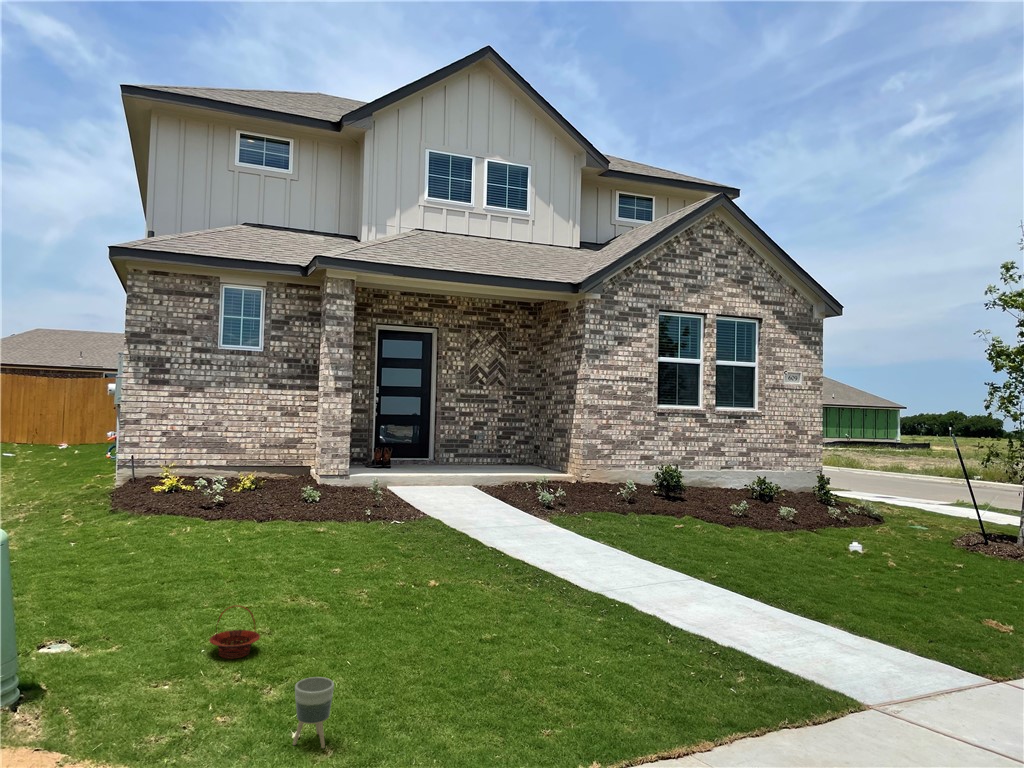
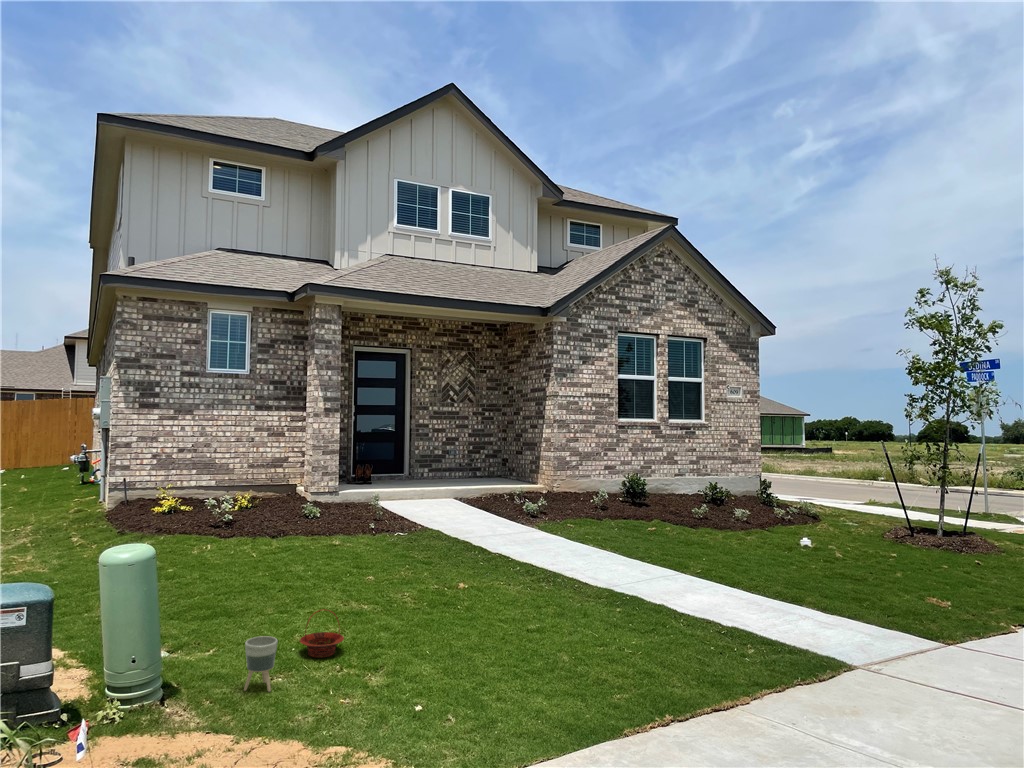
planter: present [293,677,334,748] -> present [244,636,278,691]

